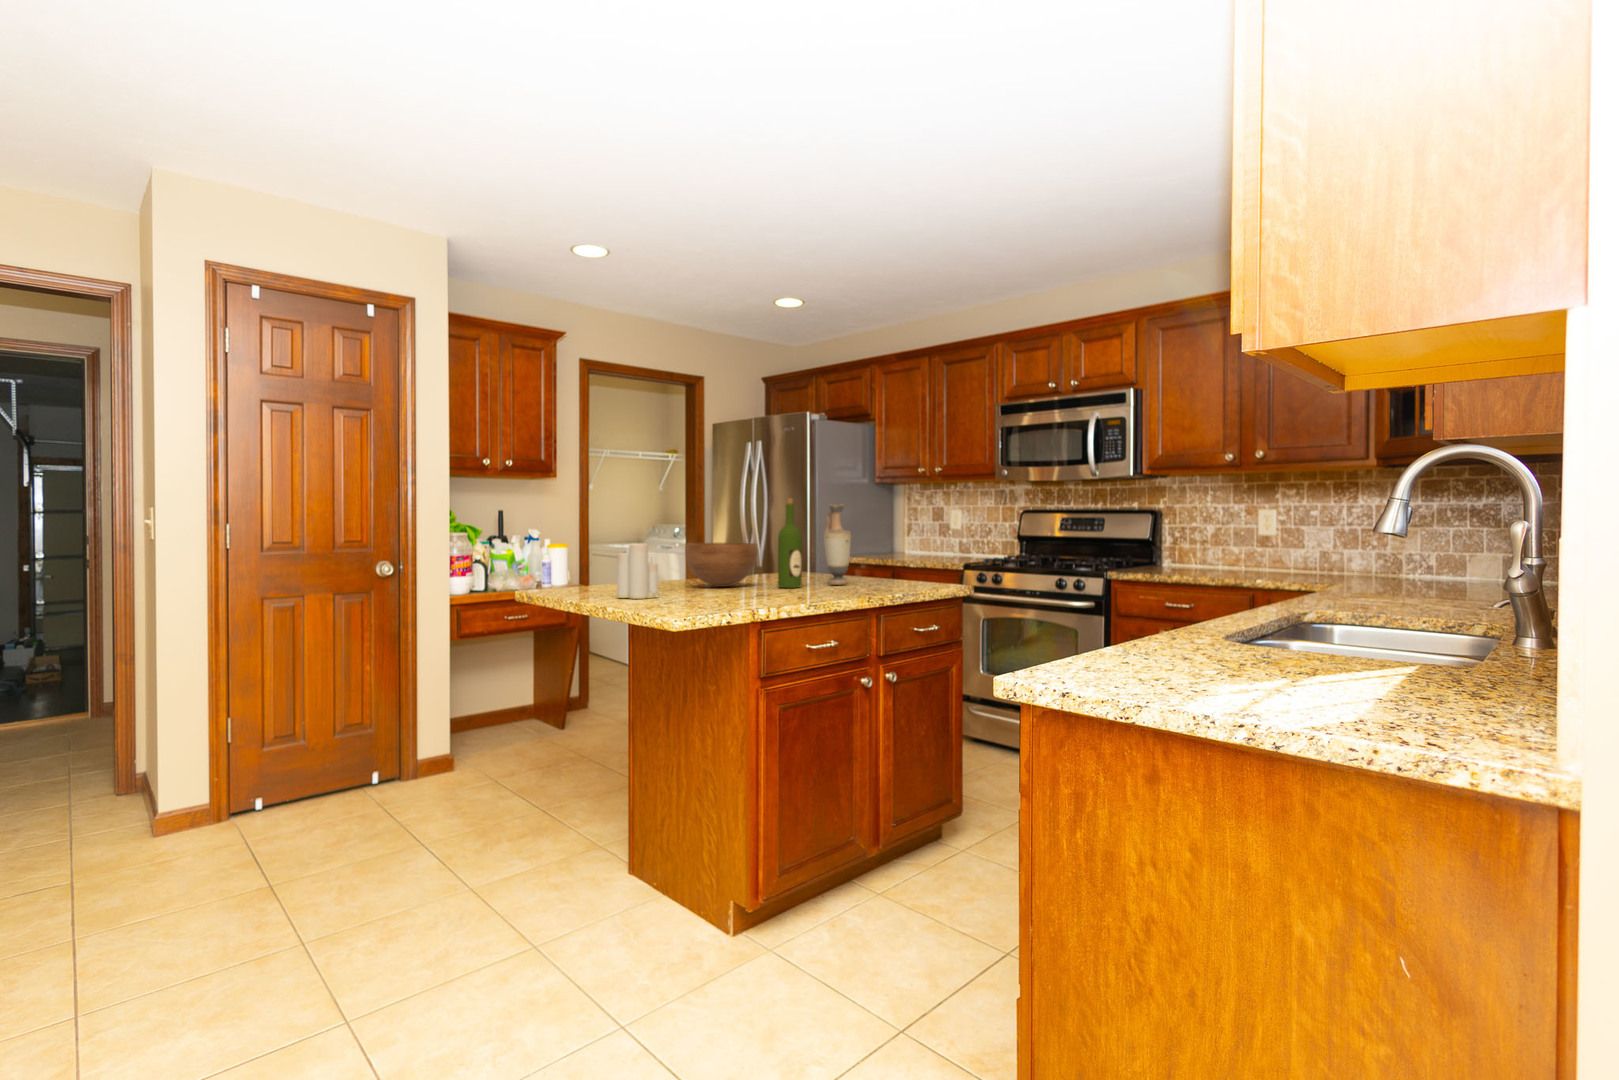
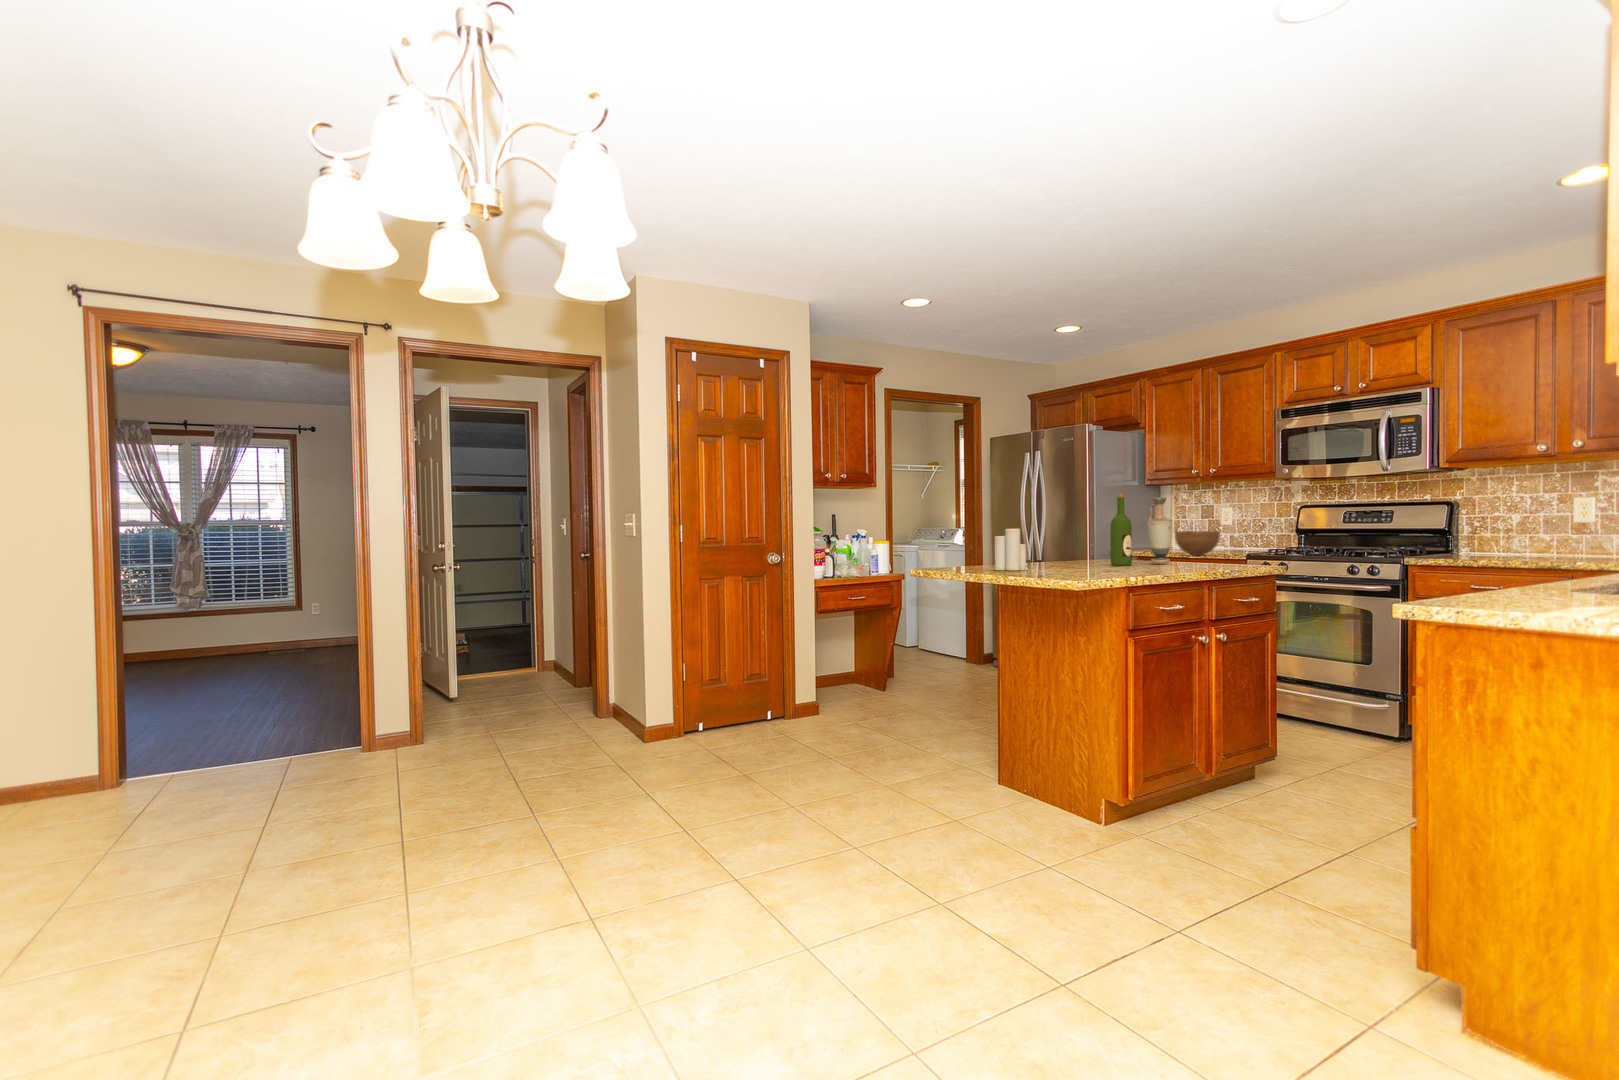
bowl: present [686,543,758,587] -> present [1175,531,1220,555]

